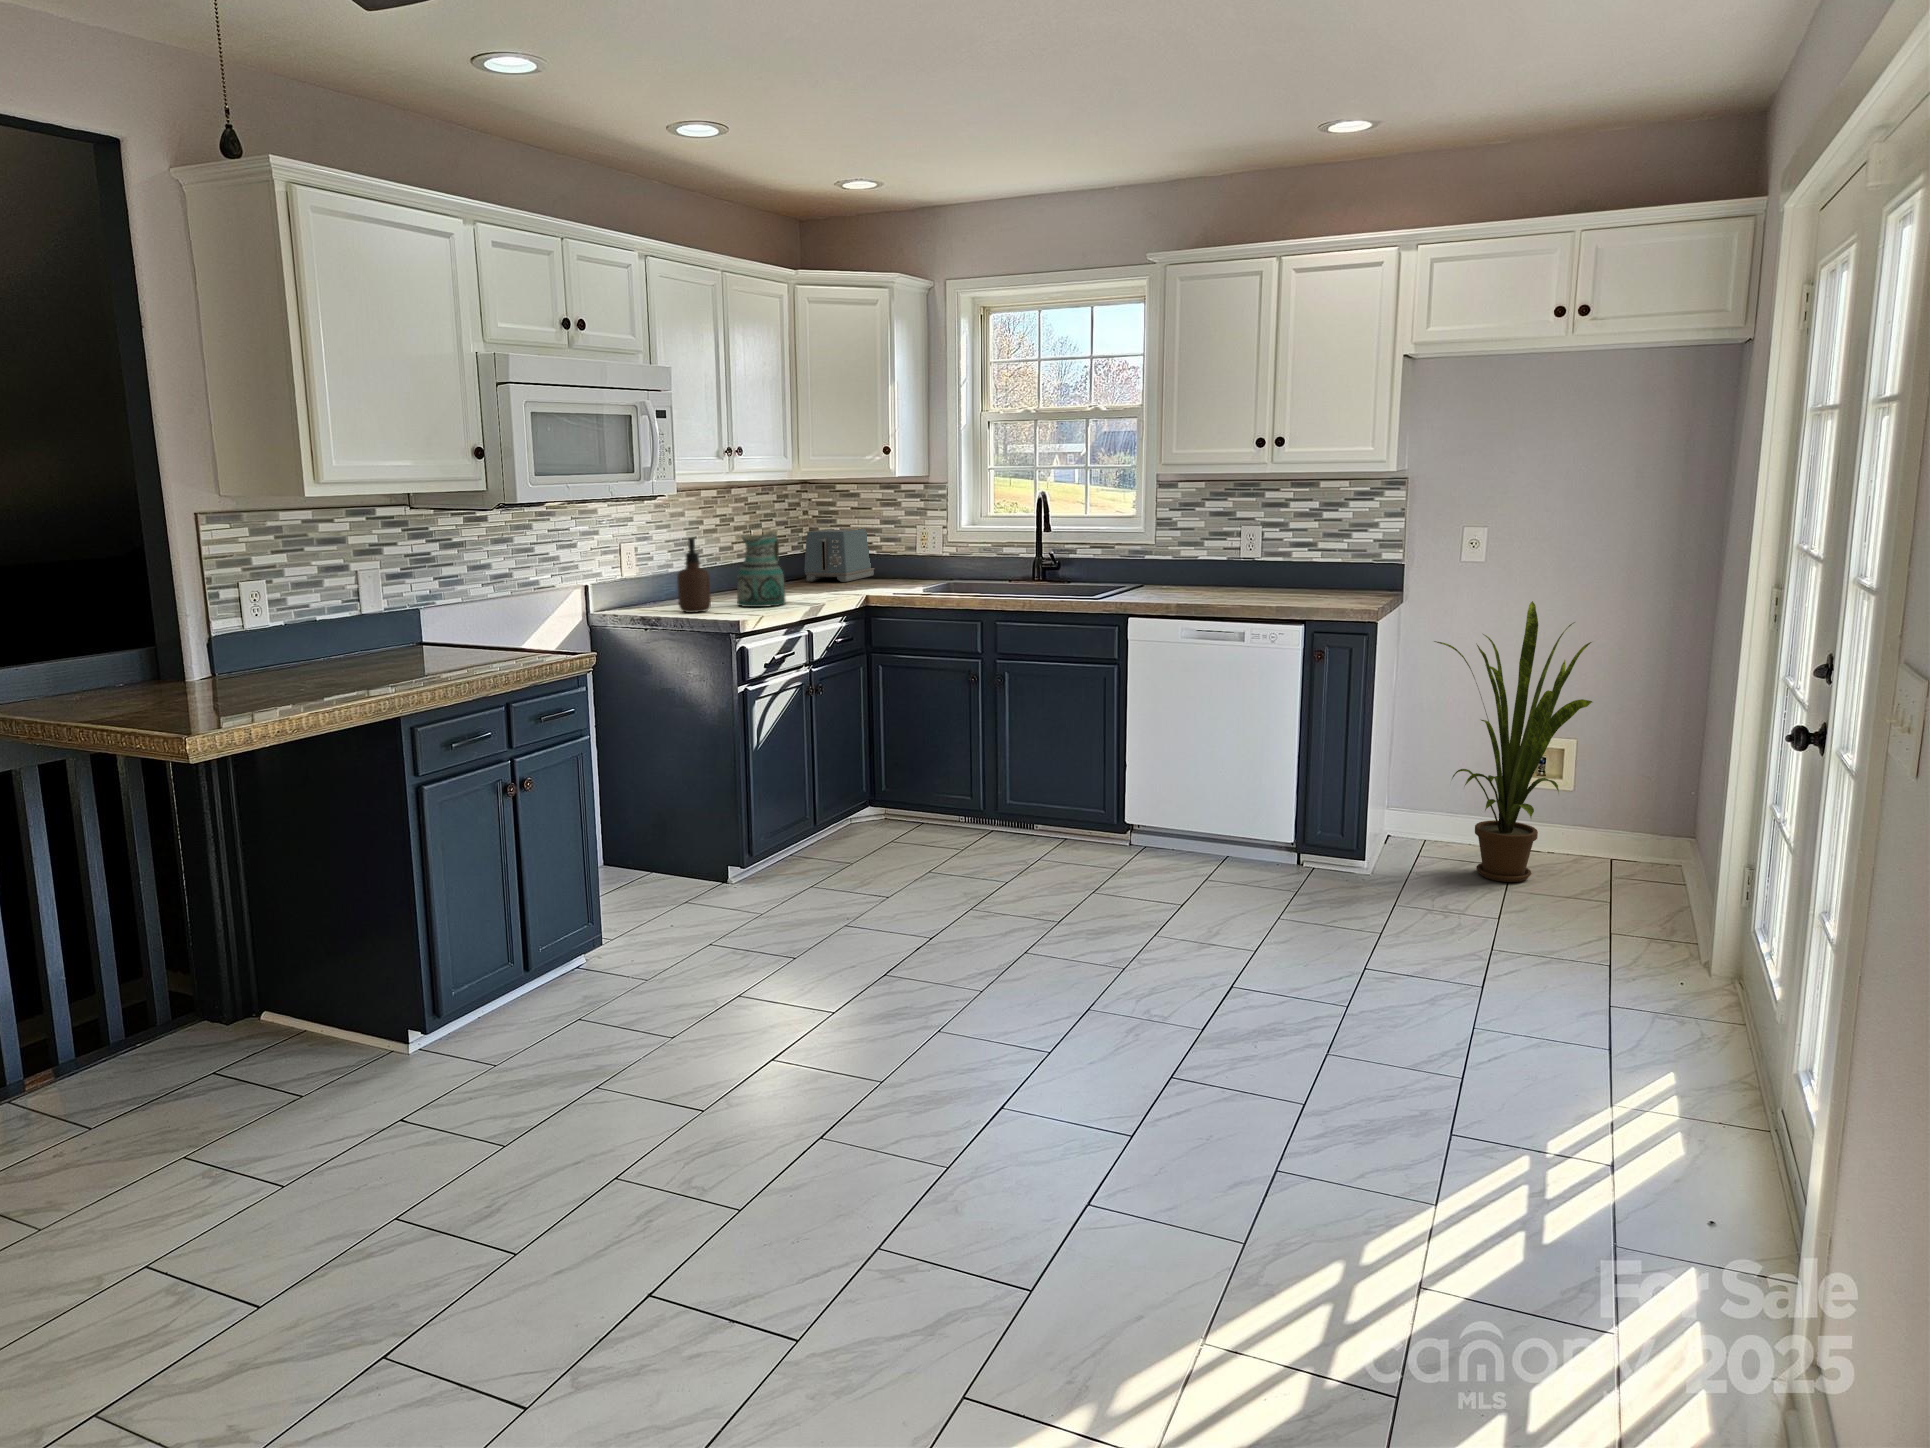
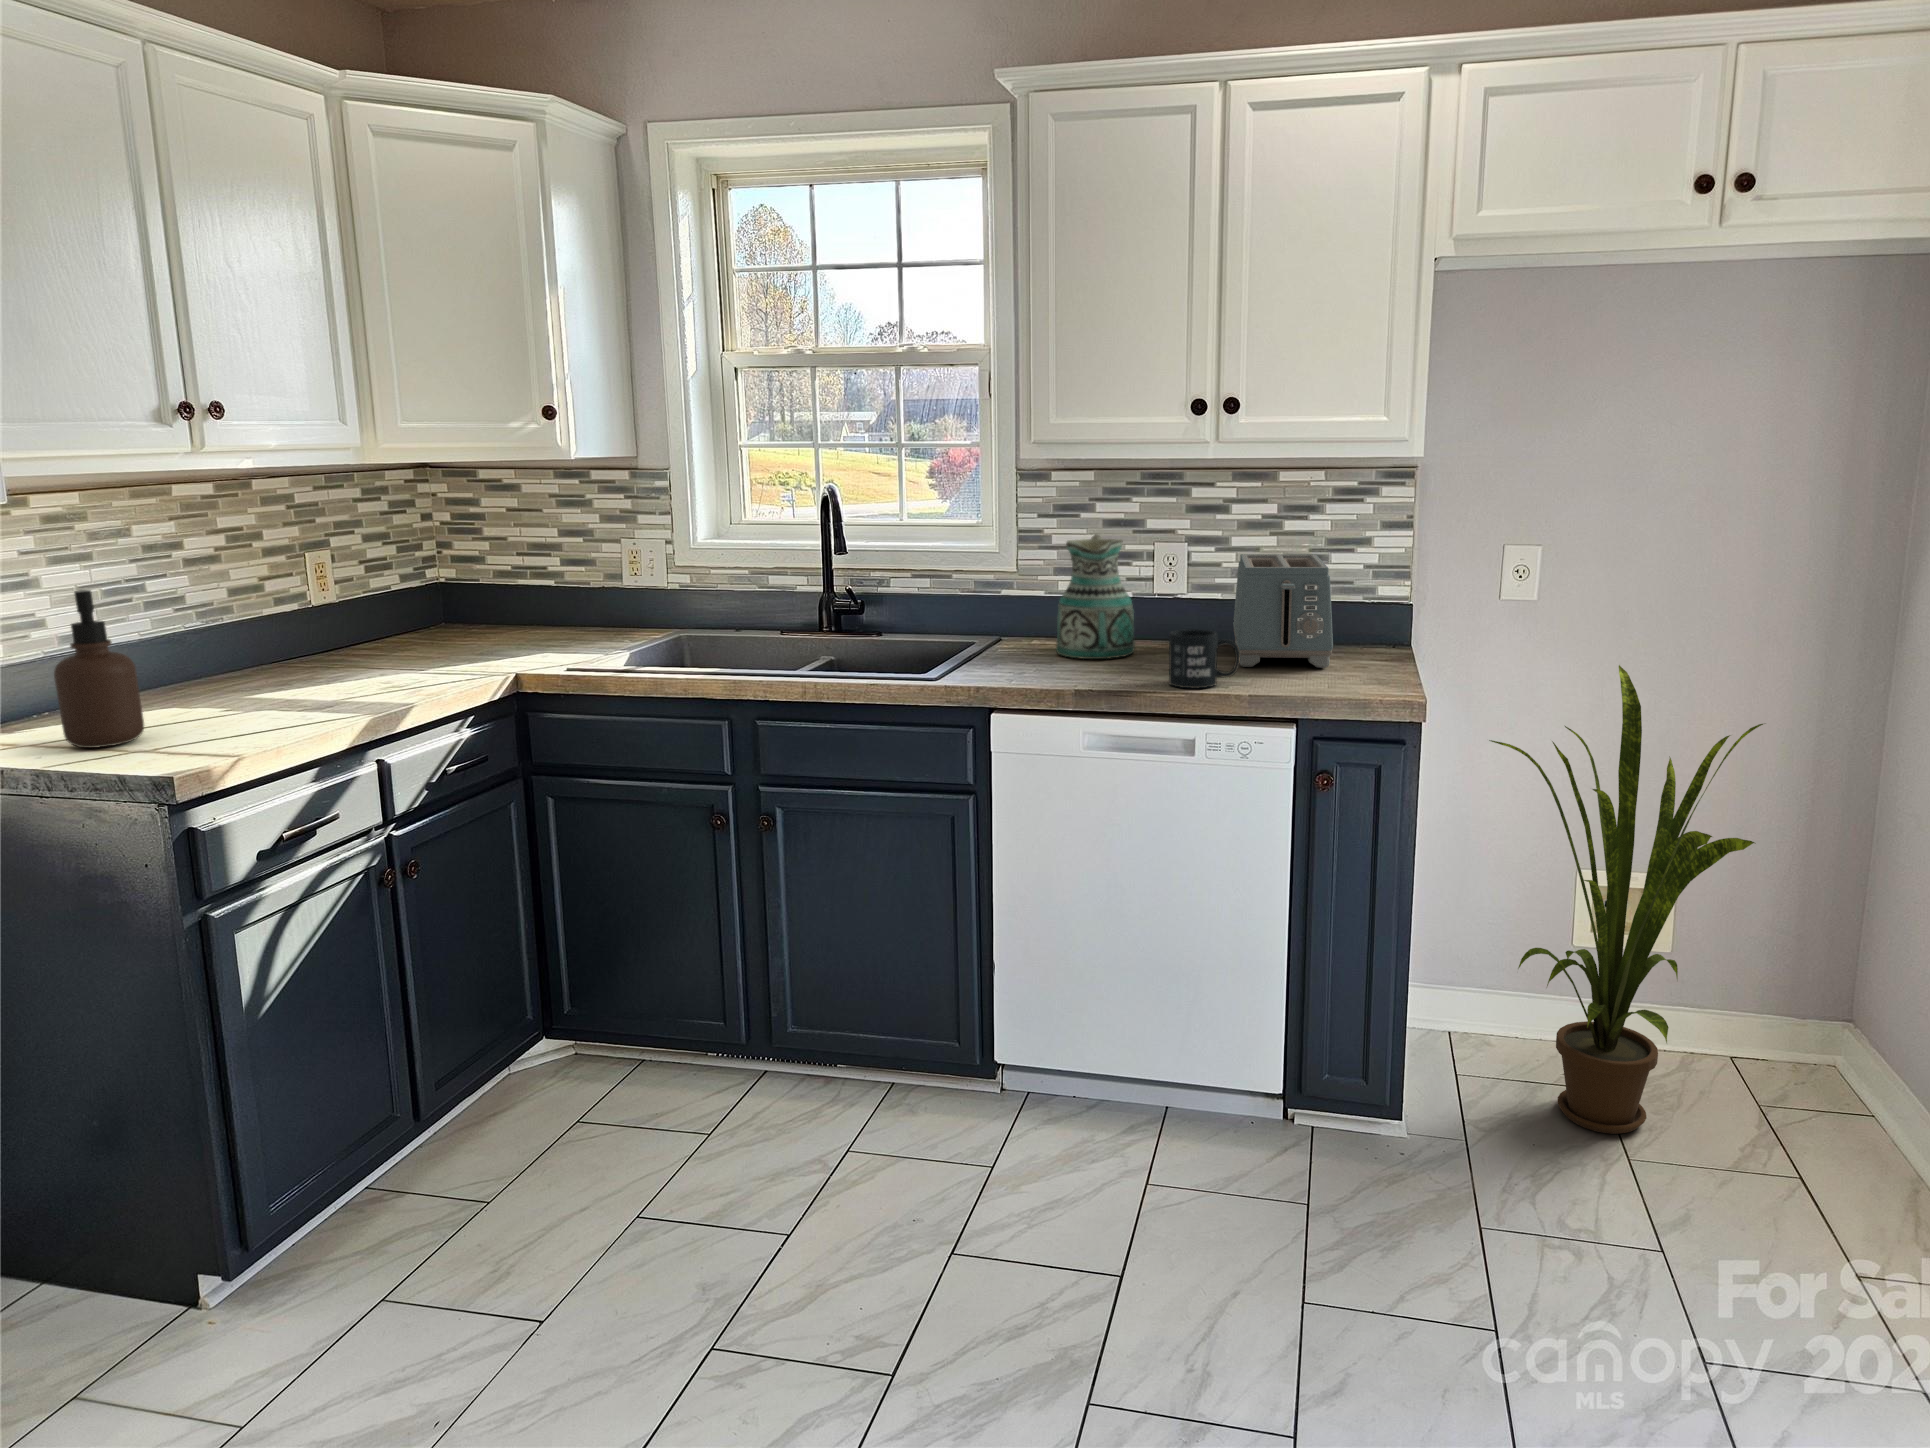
toaster: present [804,529,875,582] -> present [1233,554,1333,668]
ceramic pitcher: present [737,532,786,607] -> present [1056,535,1135,659]
mug: none [1234,572,1276,604] -> present [1169,629,1240,688]

